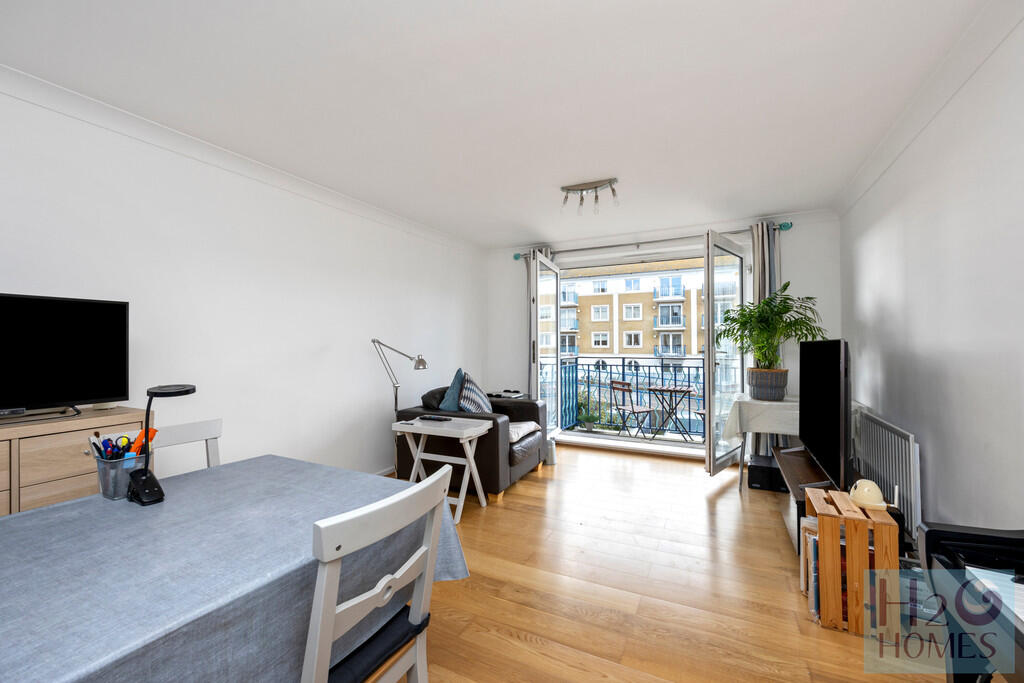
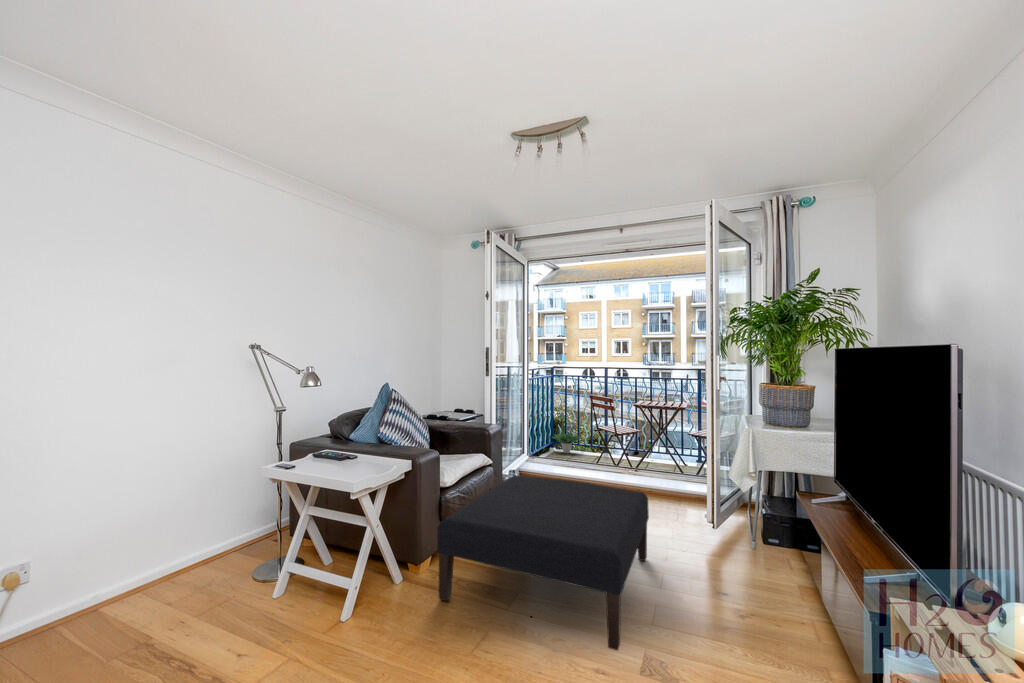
ottoman: none [517,437,661,536] -> present [437,475,649,650]

